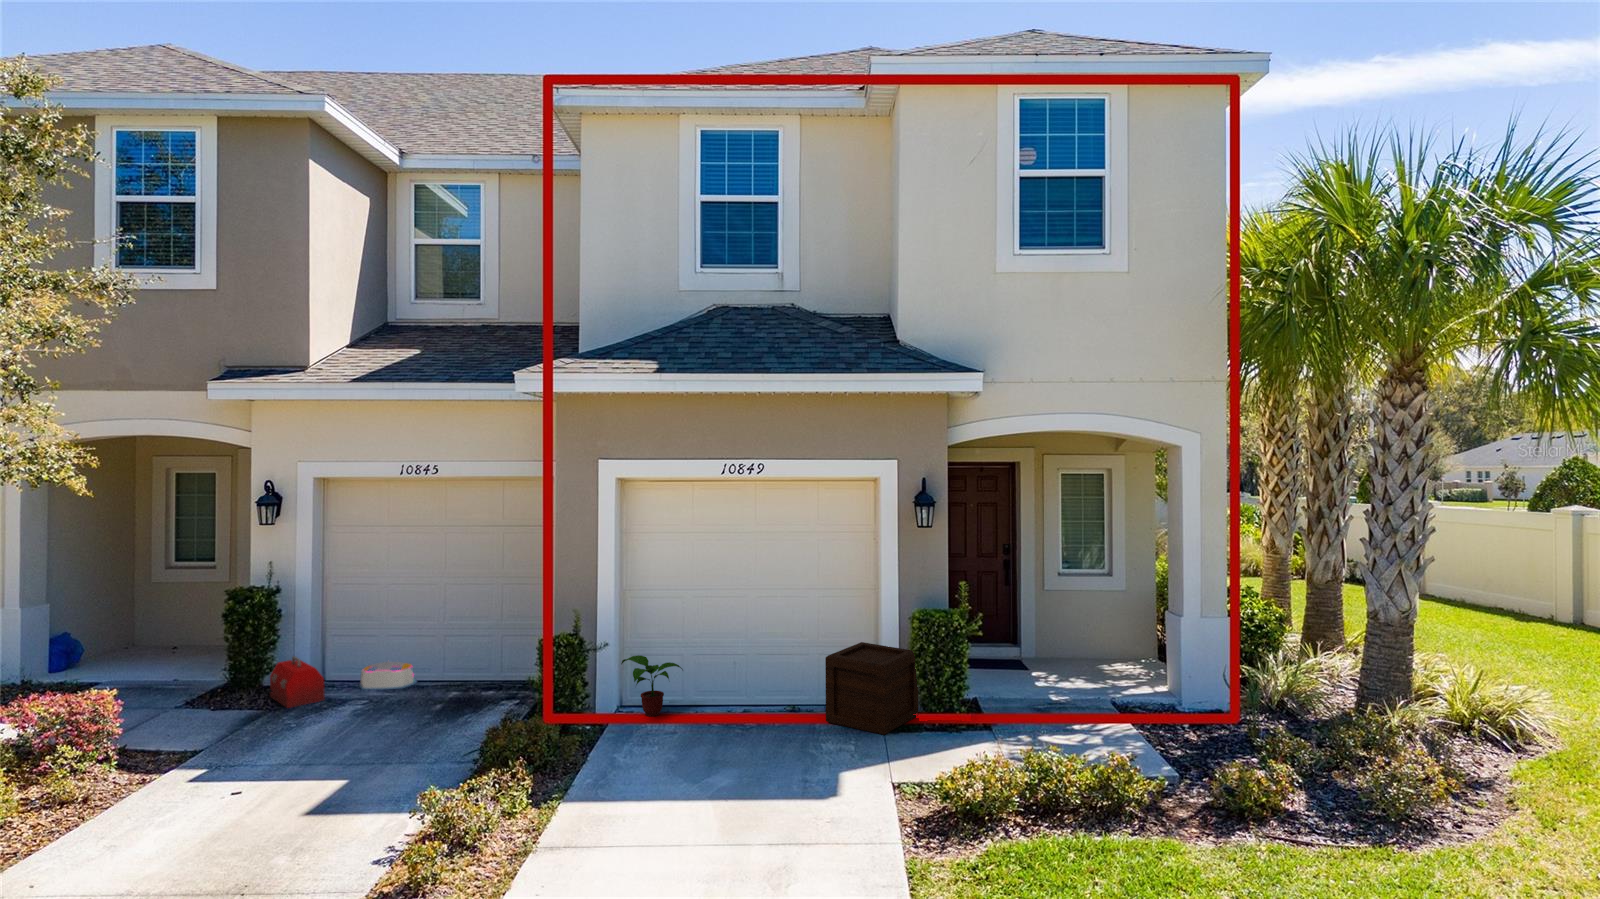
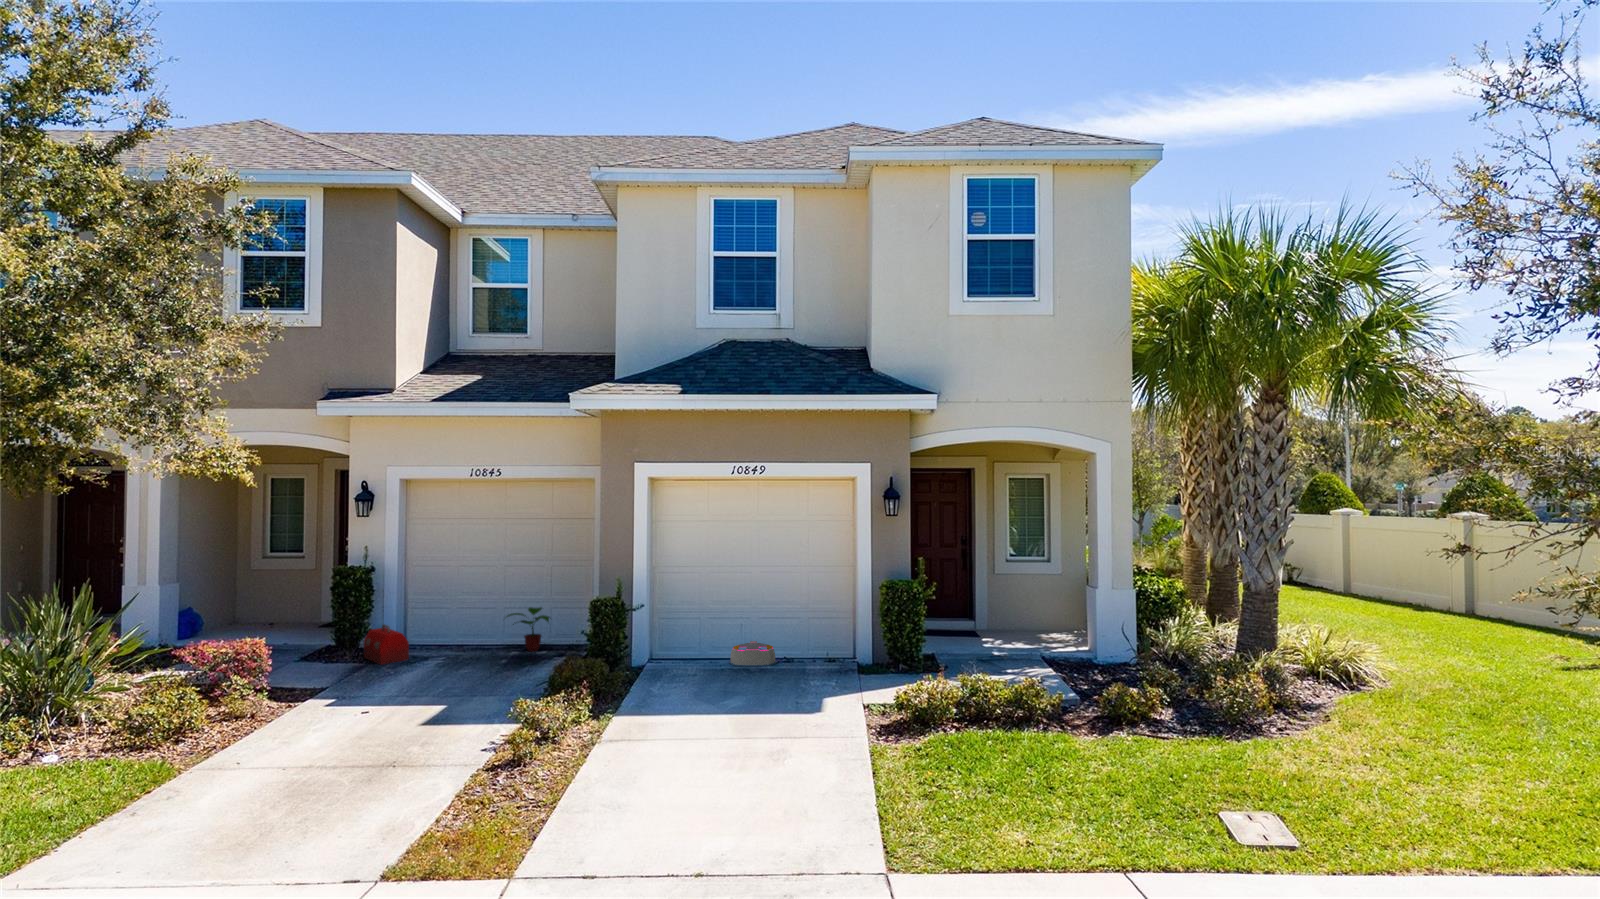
wooden crate: present [825,642,918,735] -> none [815,611,889,680]
potted plant: present [621,655,683,716] -> present [507,607,549,652]
storage bin: present [359,661,417,690] -> present [729,641,778,667]

